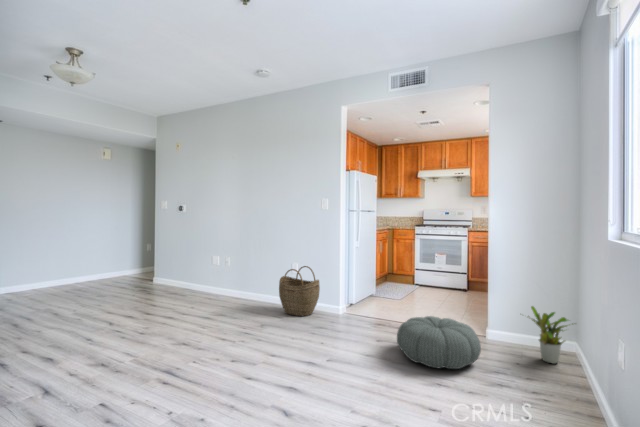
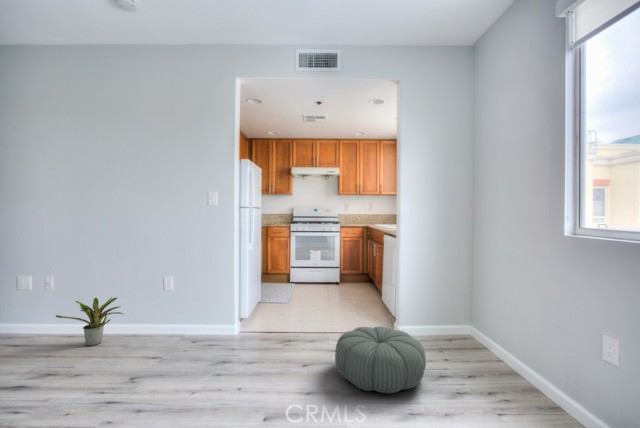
woven basket: present [279,266,320,316] -> none [149,281,209,350]
potted plant: present [531,306,568,364] -> present [56,298,123,346]

